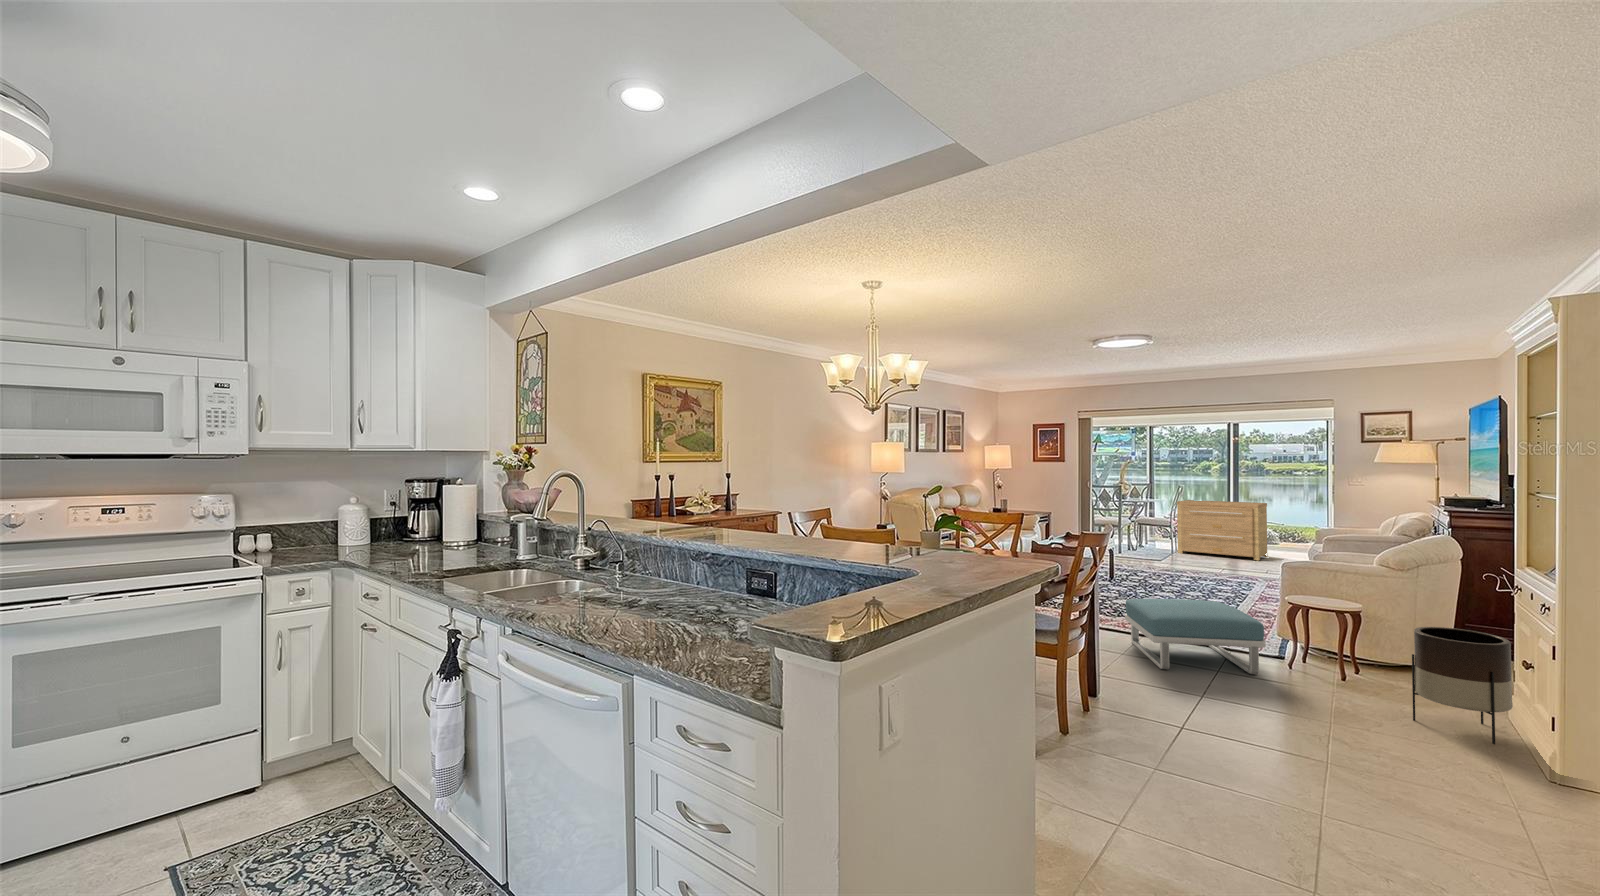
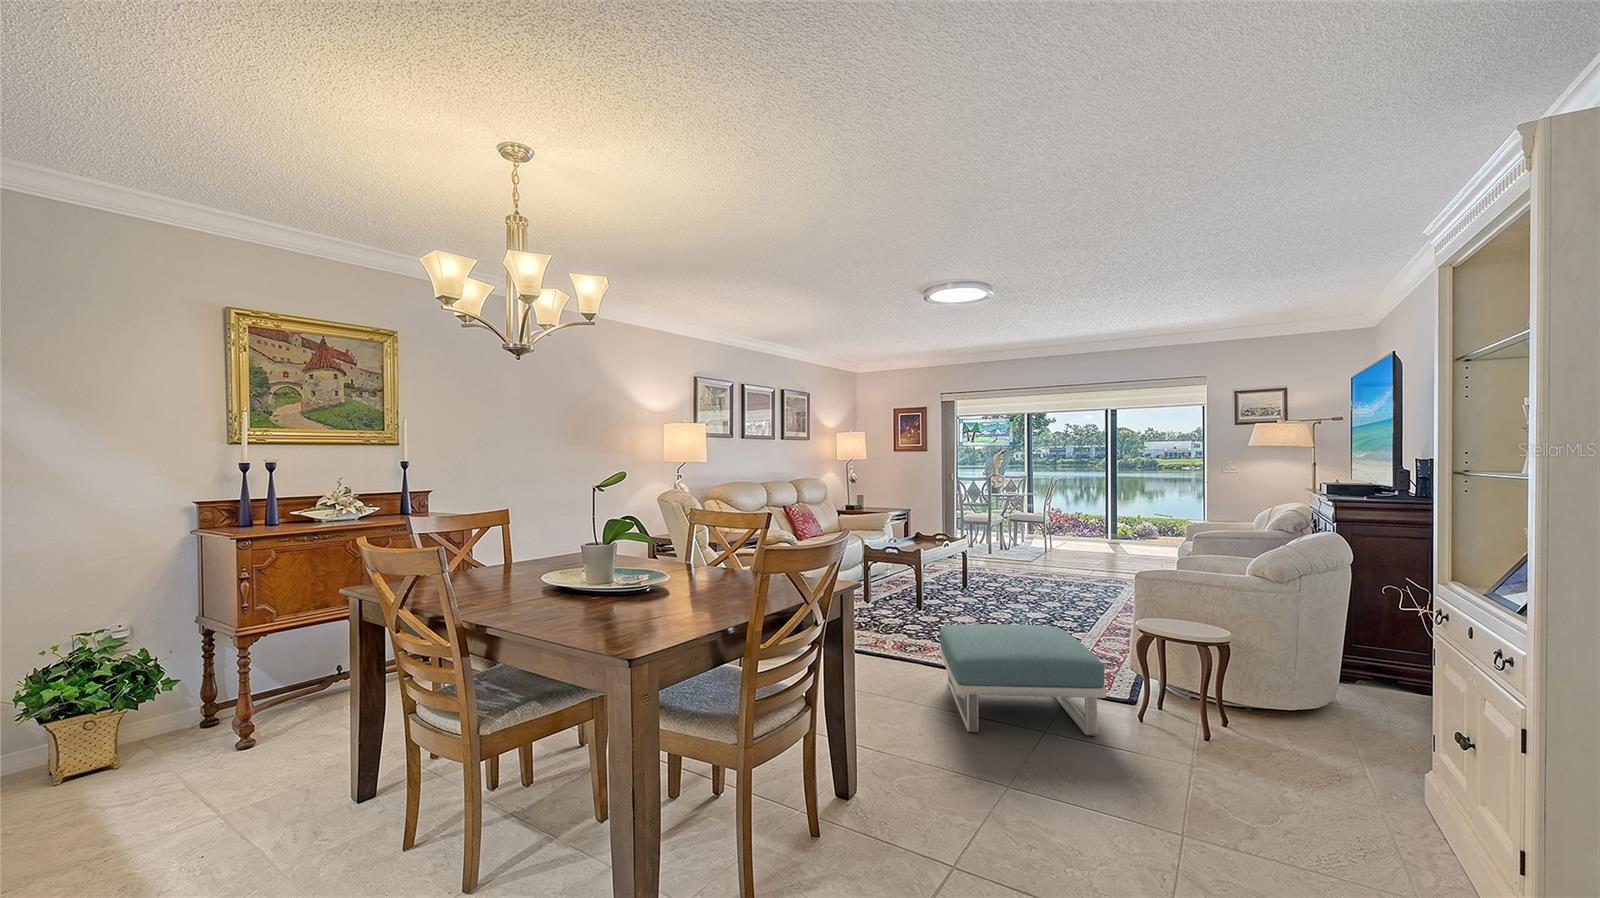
side table: present [1177,500,1267,560] -> none [1049,492,1143,558]
planter: present [1412,627,1513,744] -> none [1299,675,1444,871]

